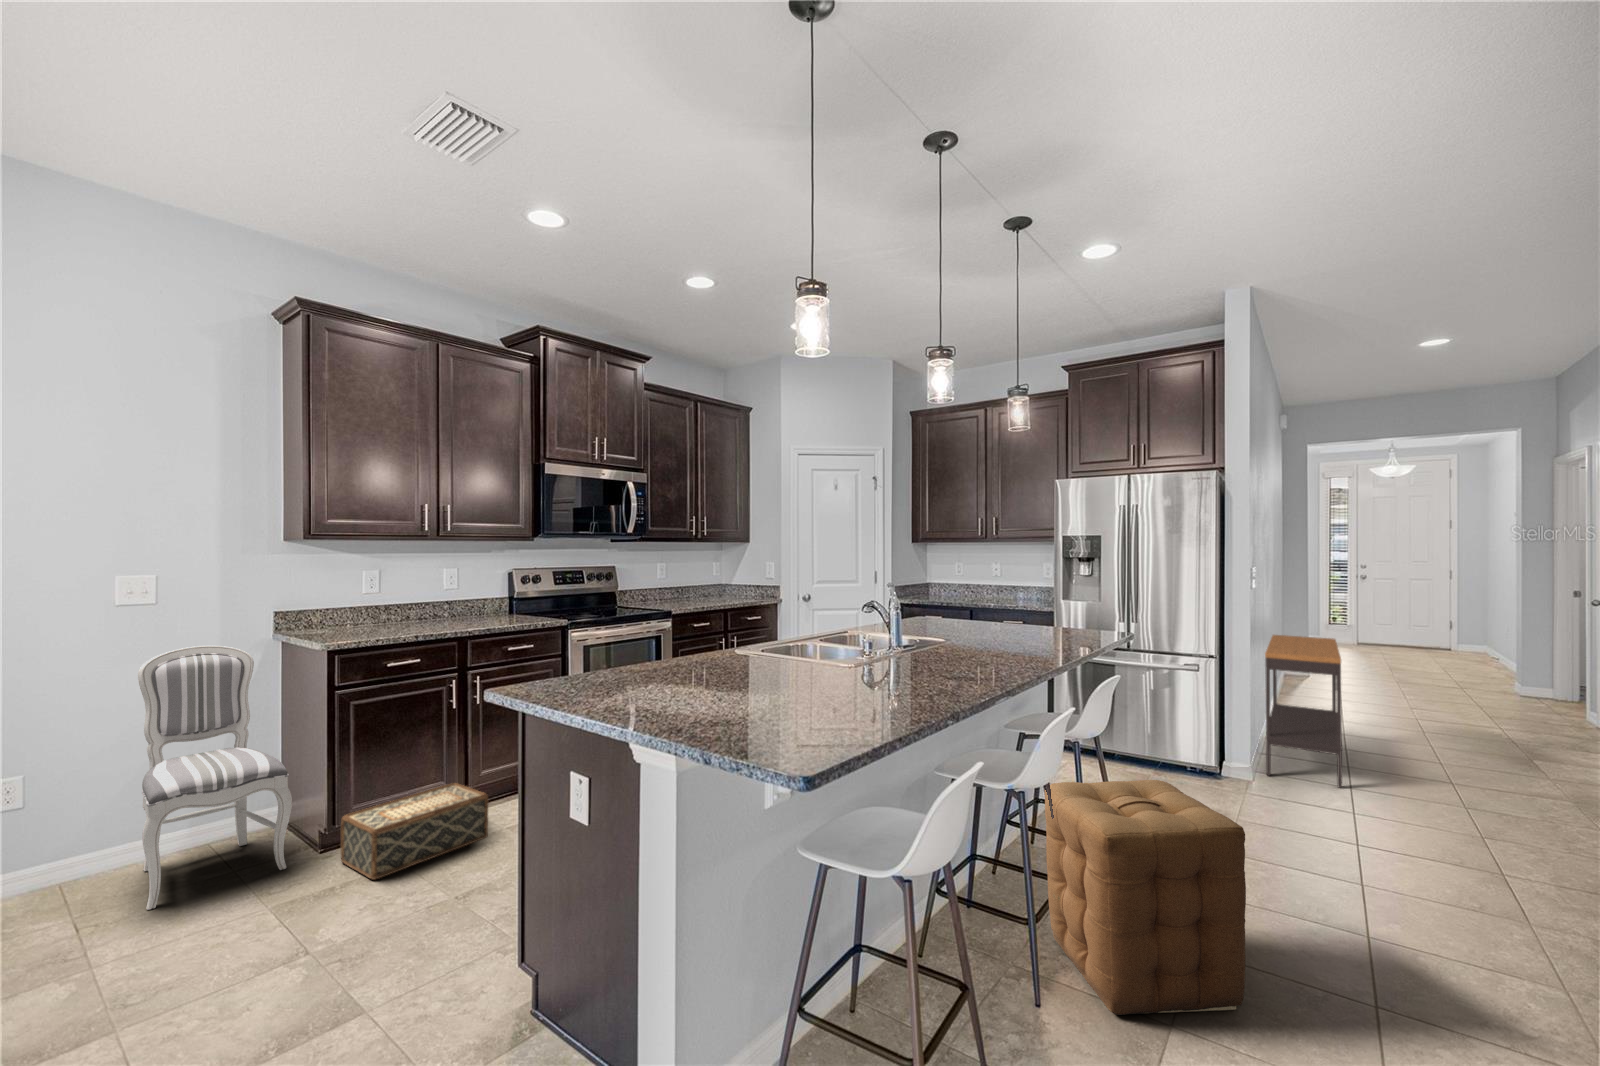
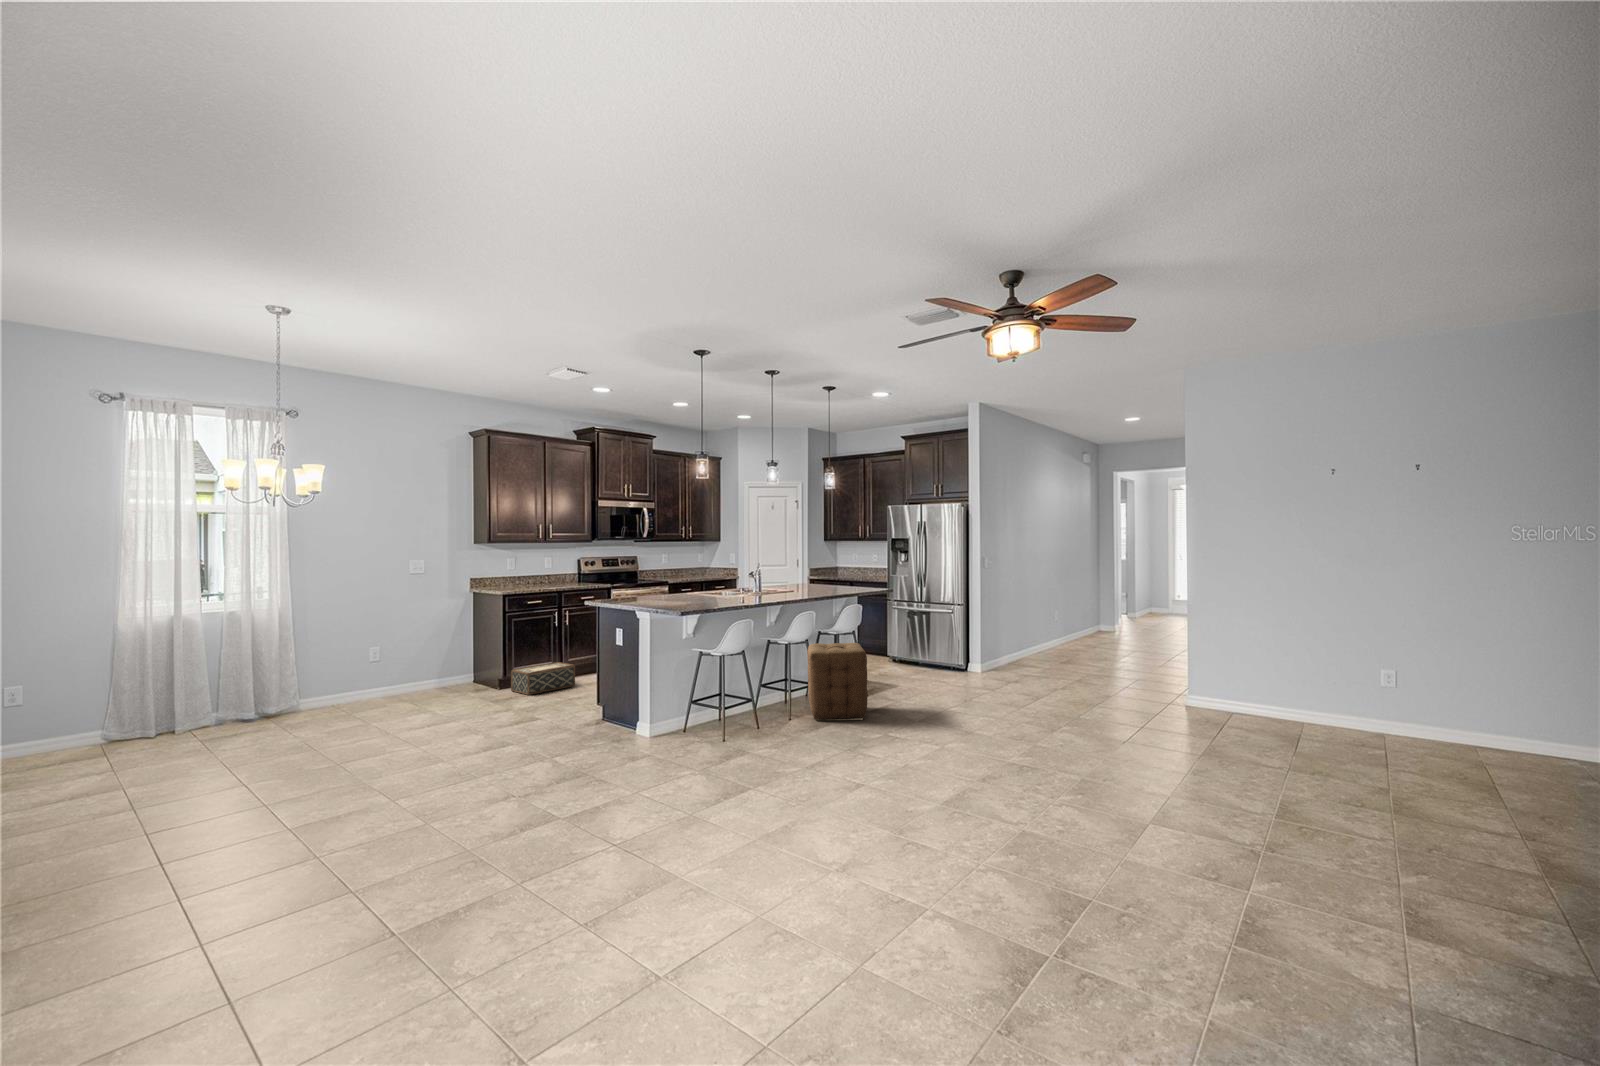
console table: present [1265,635,1342,788] -> none [991,596,1057,674]
dining chair: present [138,646,292,910] -> none [422,593,490,700]

